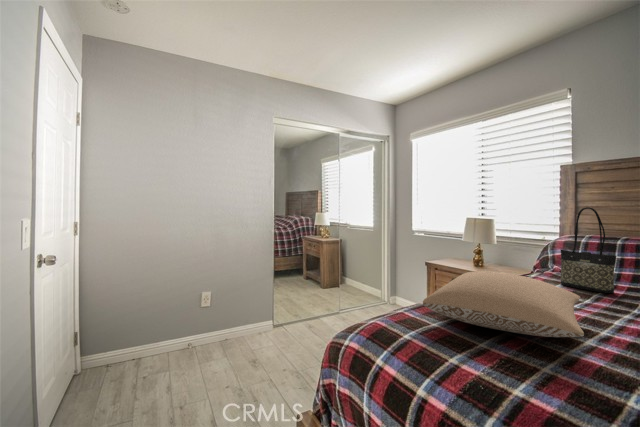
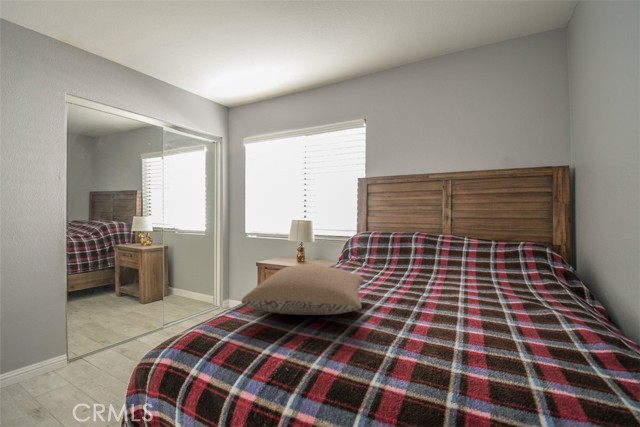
tote bag: present [561,207,616,293] -> none [355,210,387,274]

